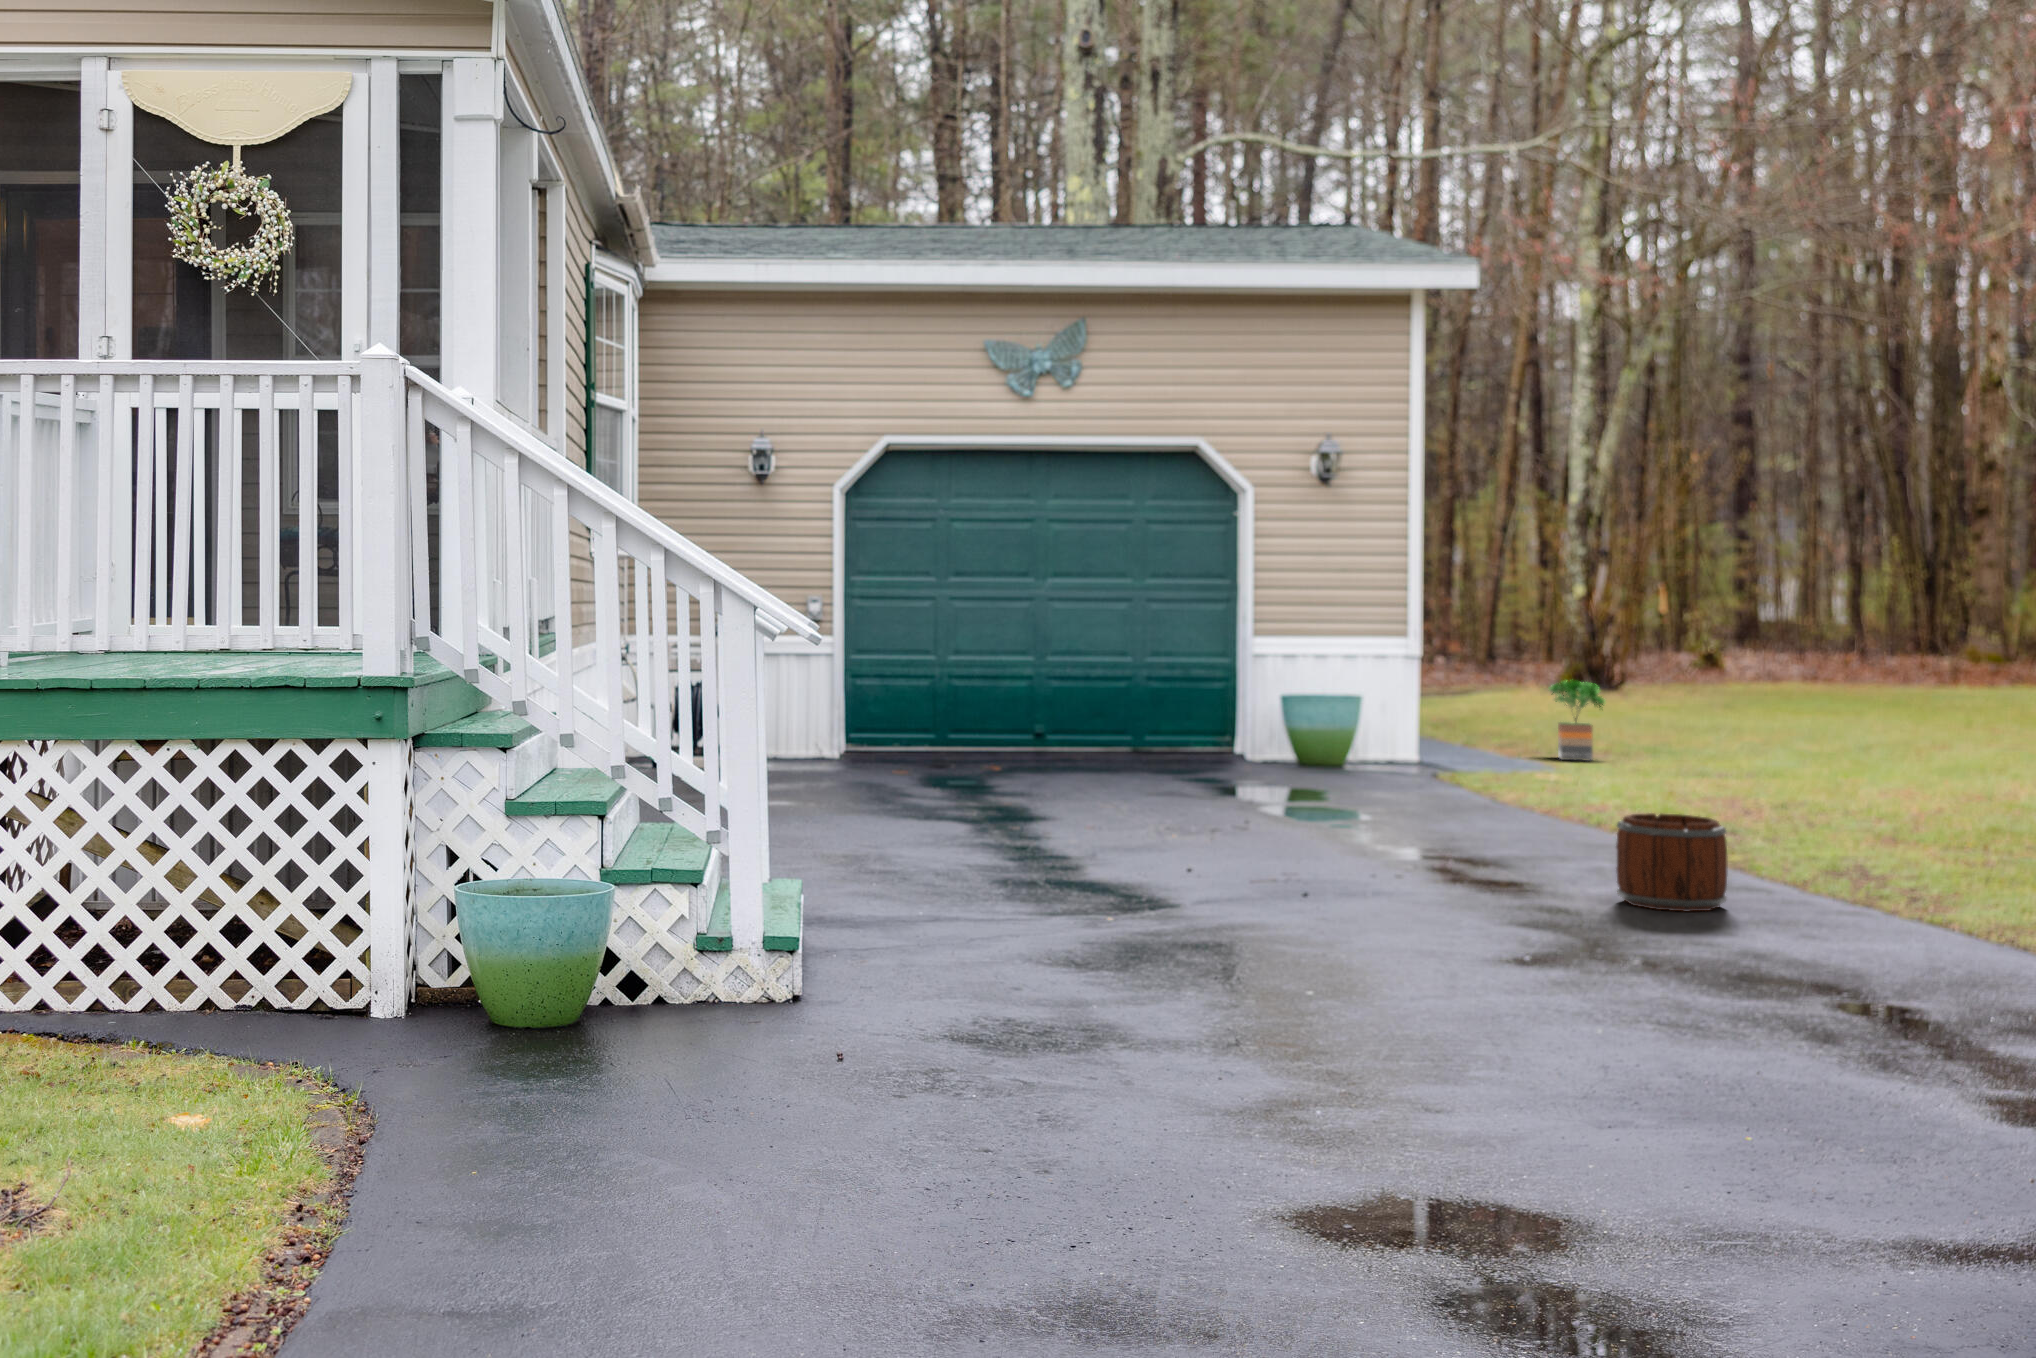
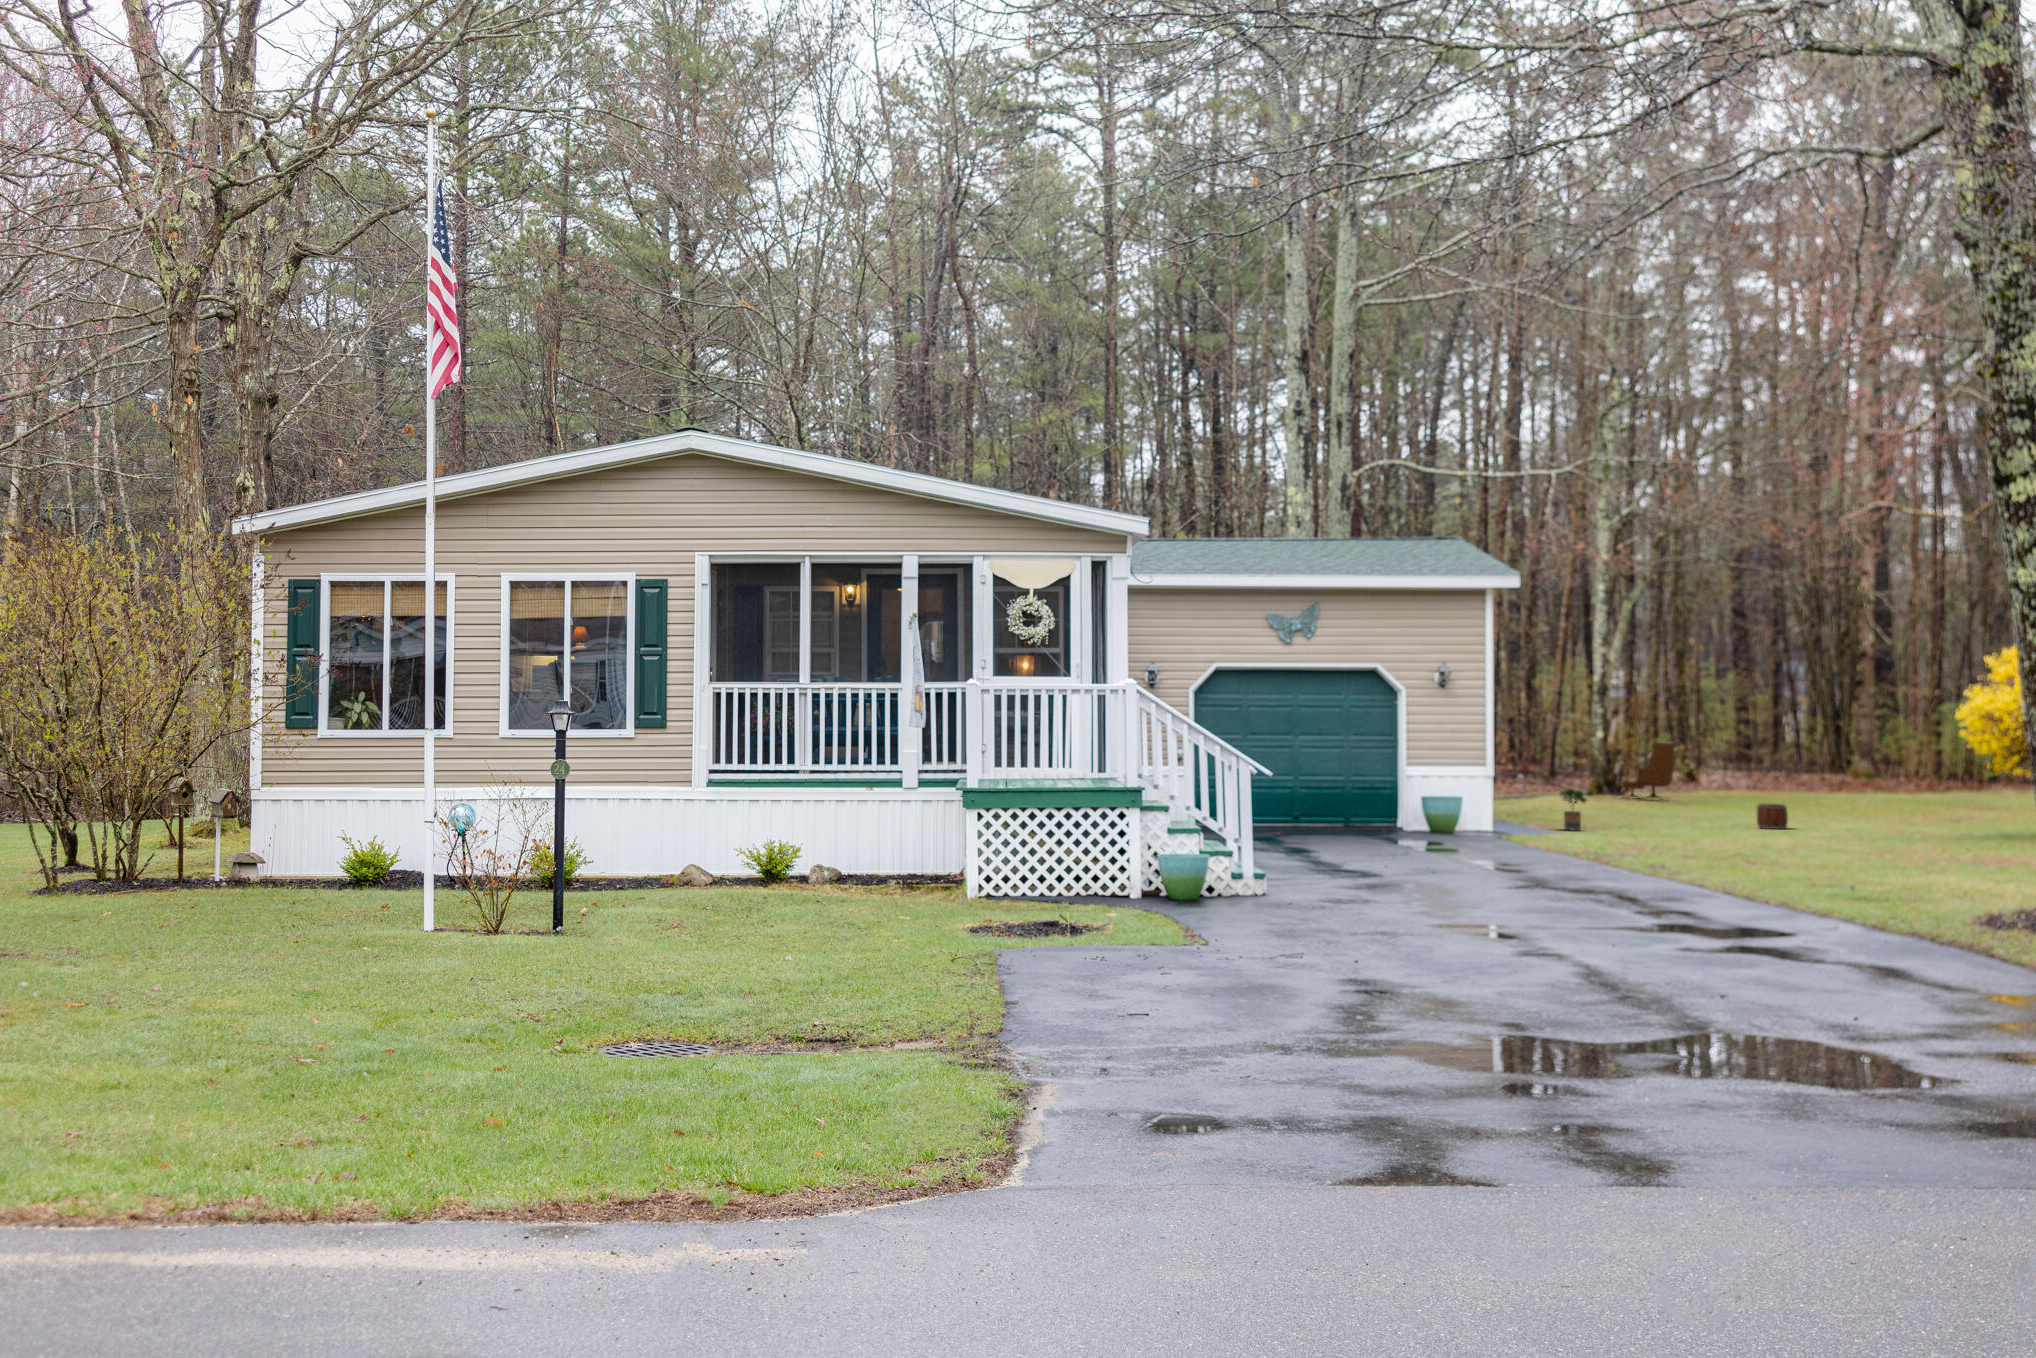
lounge chair: none [1607,603,1706,699] -> present [1621,743,1675,799]
bucket: present [1616,813,1727,912] -> present [1757,804,1788,829]

